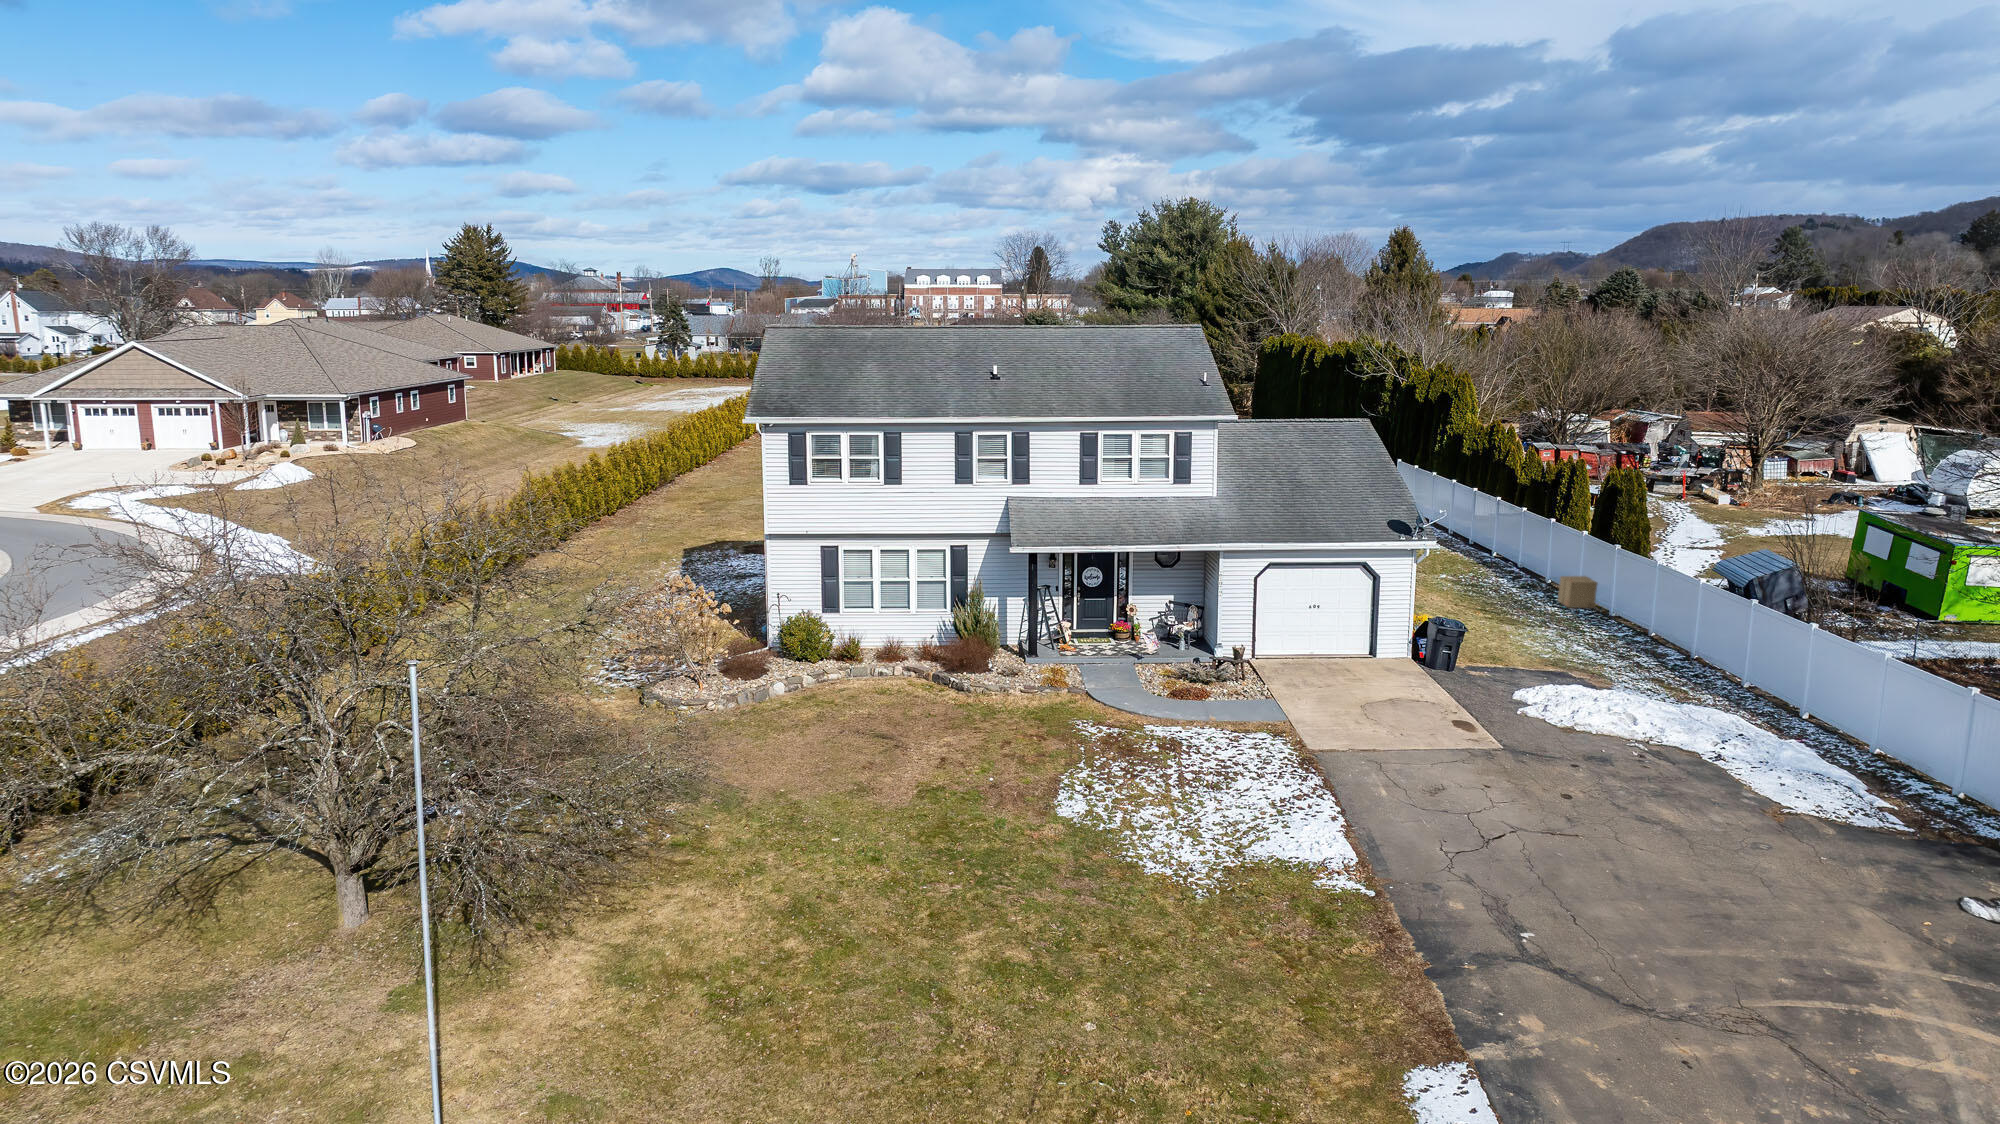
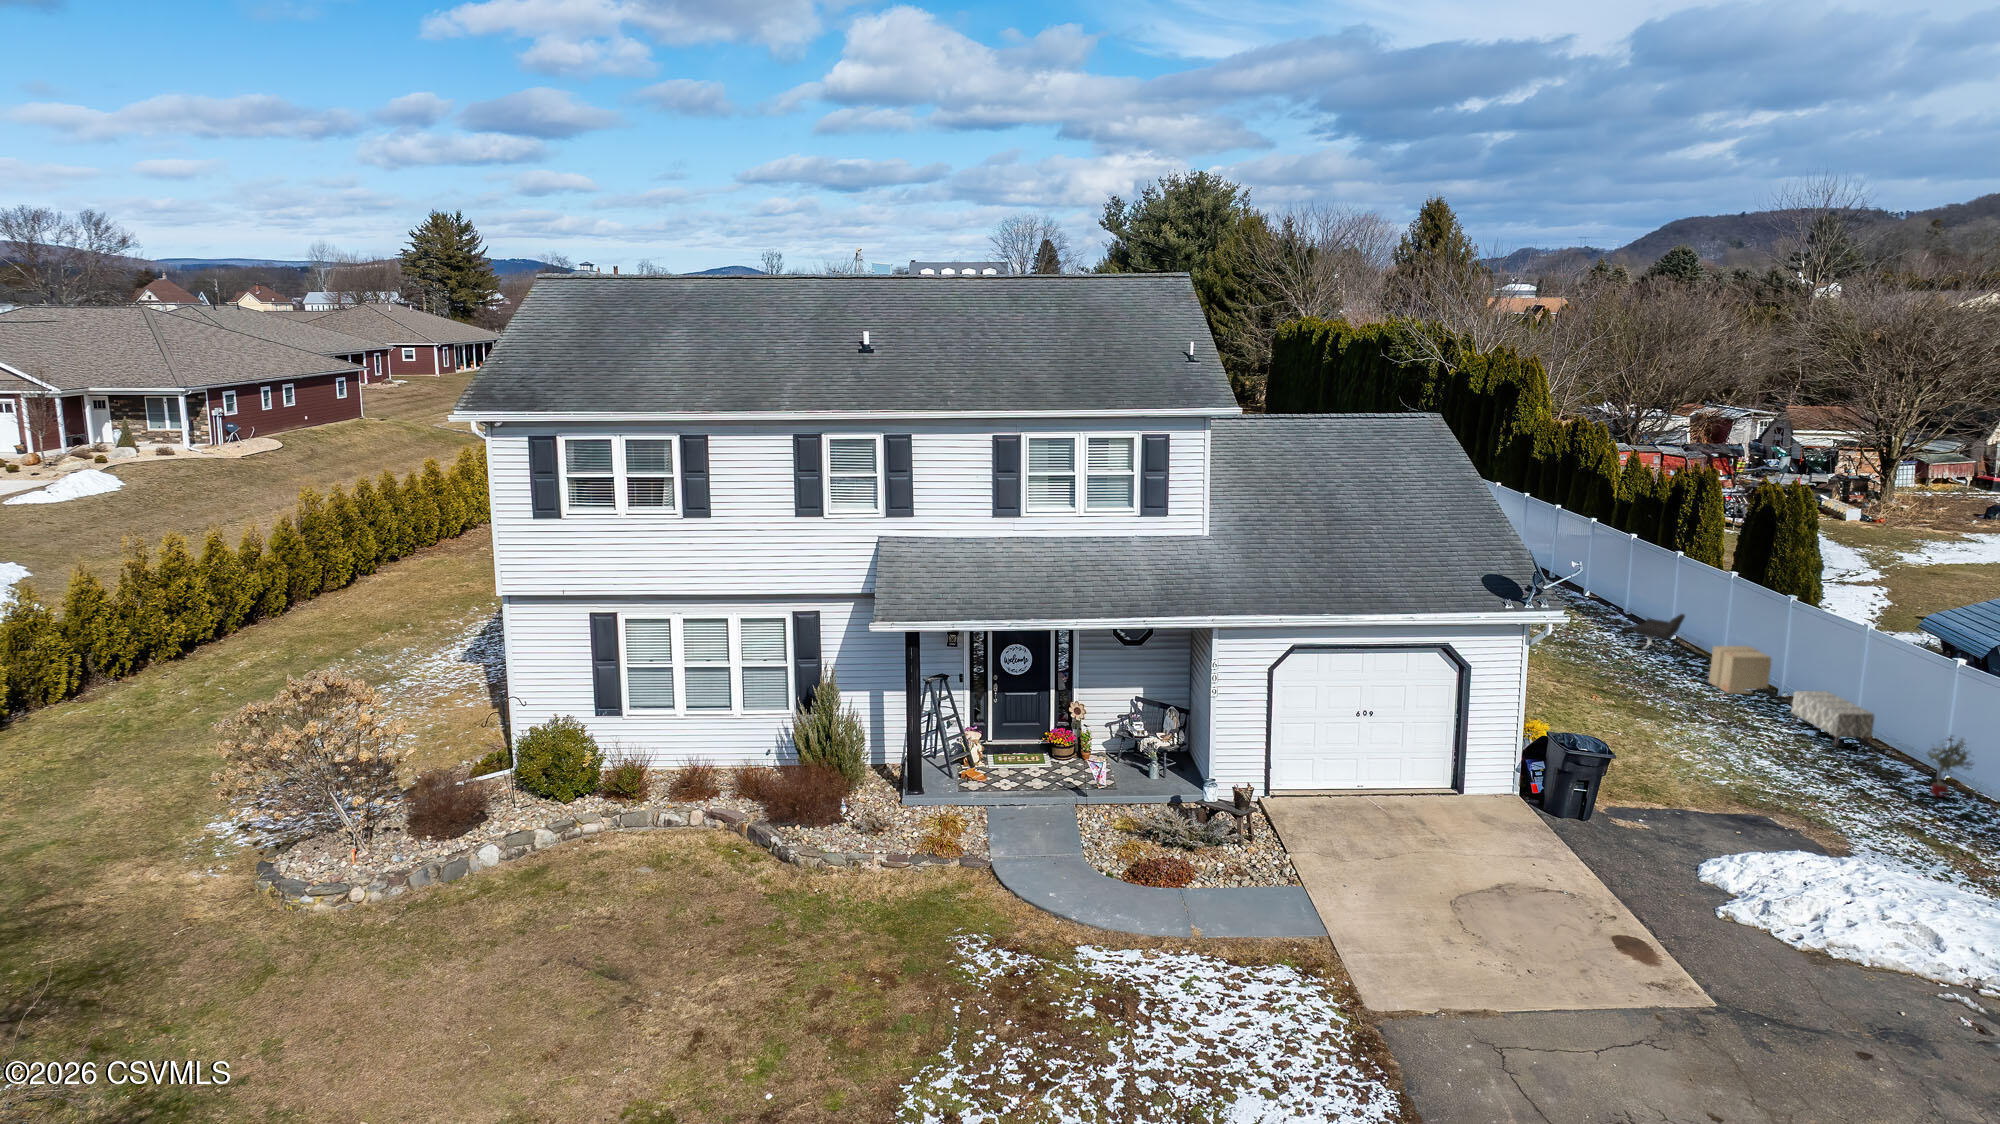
lounge chair: none [1511,557,1549,582] -> present [1634,614,1685,648]
bench: none [1604,602,1651,636] -> present [1791,691,1874,747]
potted tree: none [1674,620,1701,660] -> present [1927,736,1973,797]

